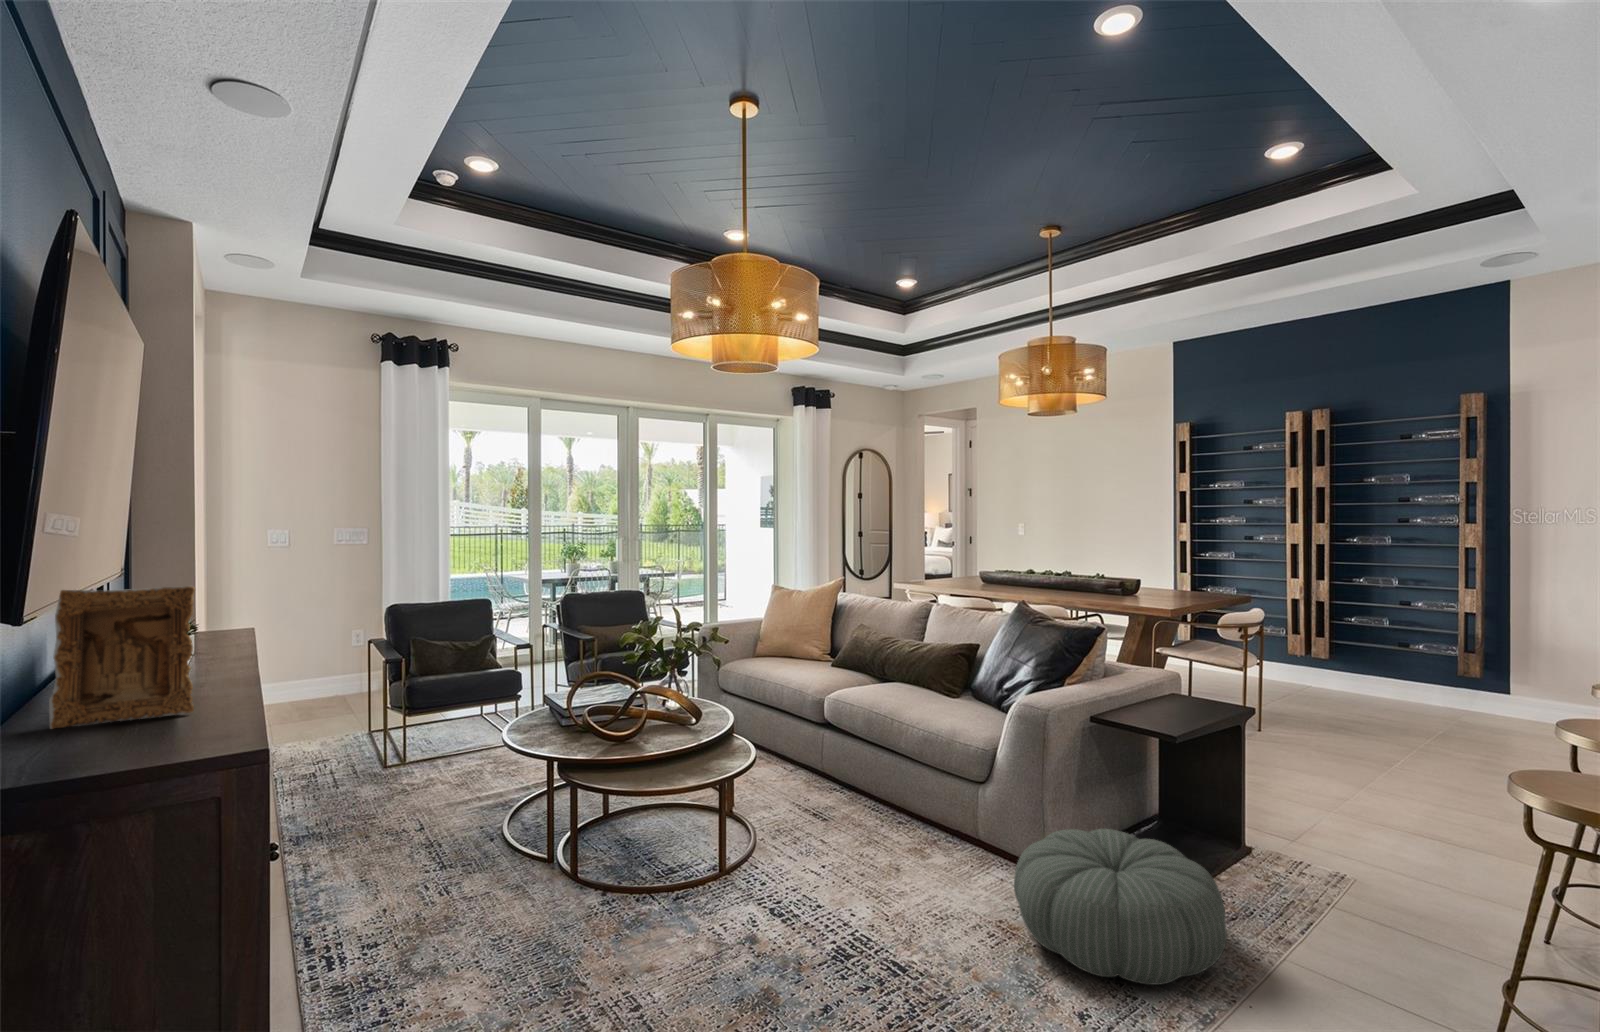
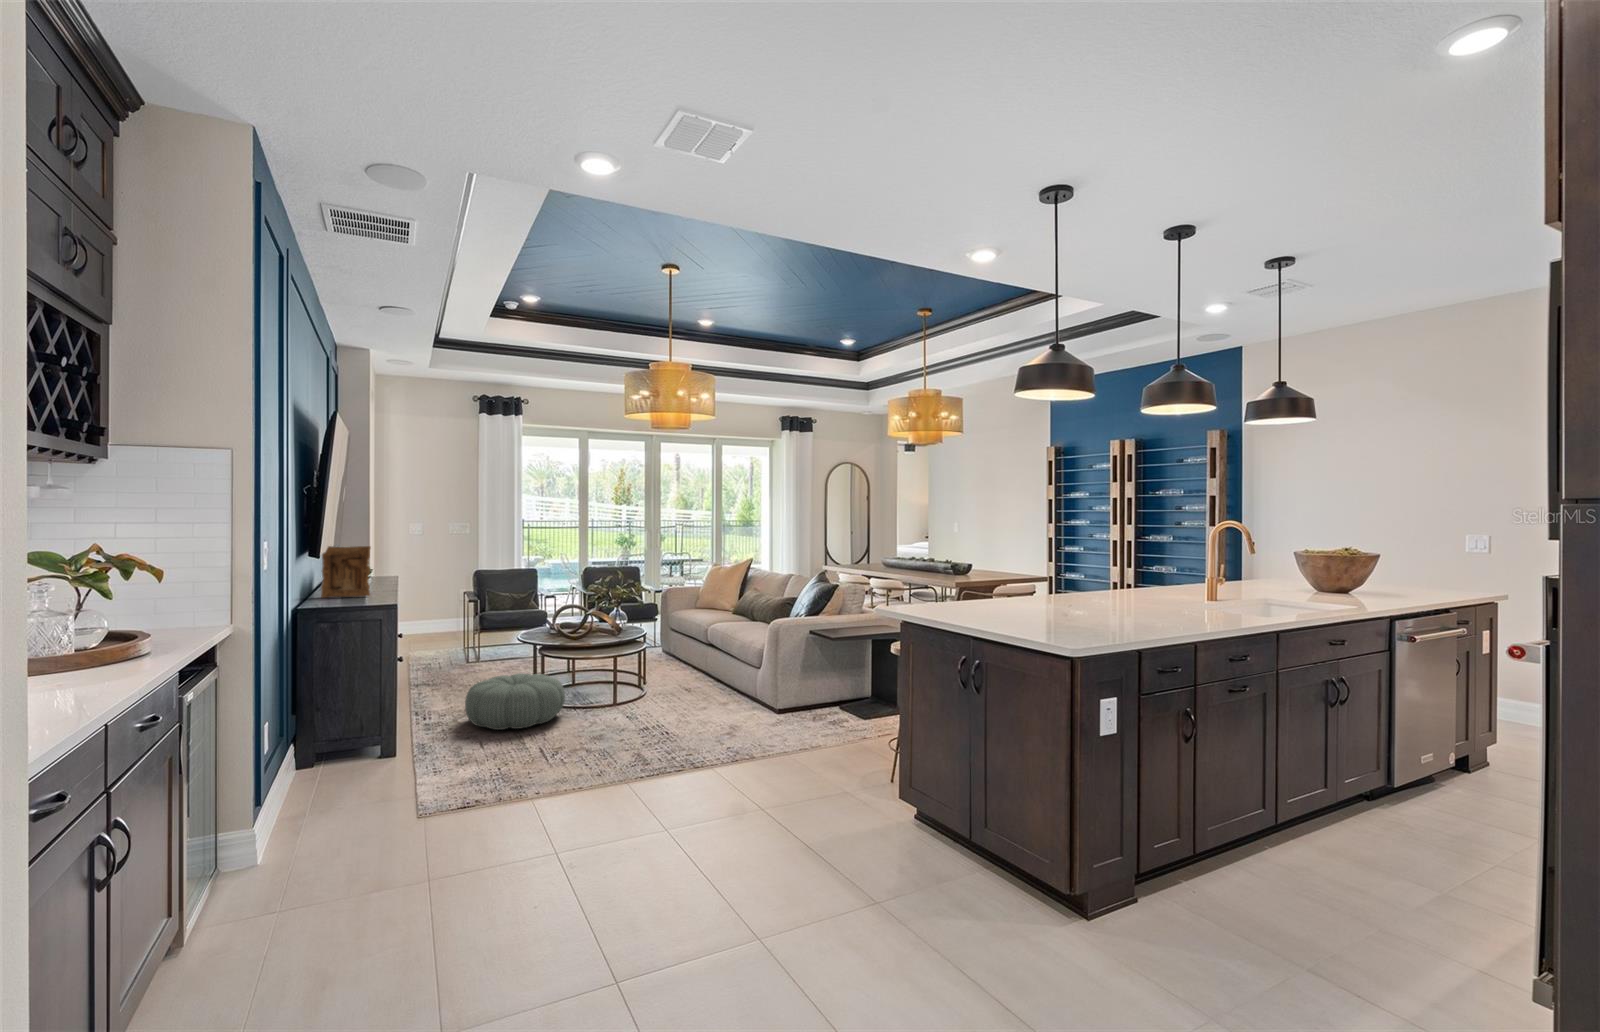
pouf: present [1014,829,1227,985] -> present [465,673,565,730]

